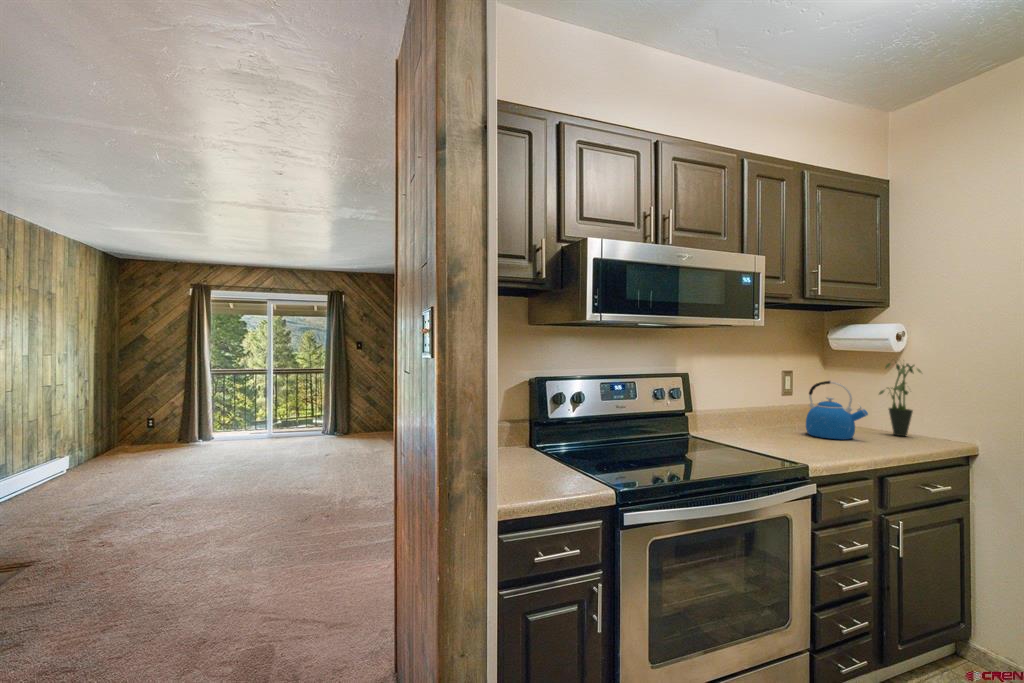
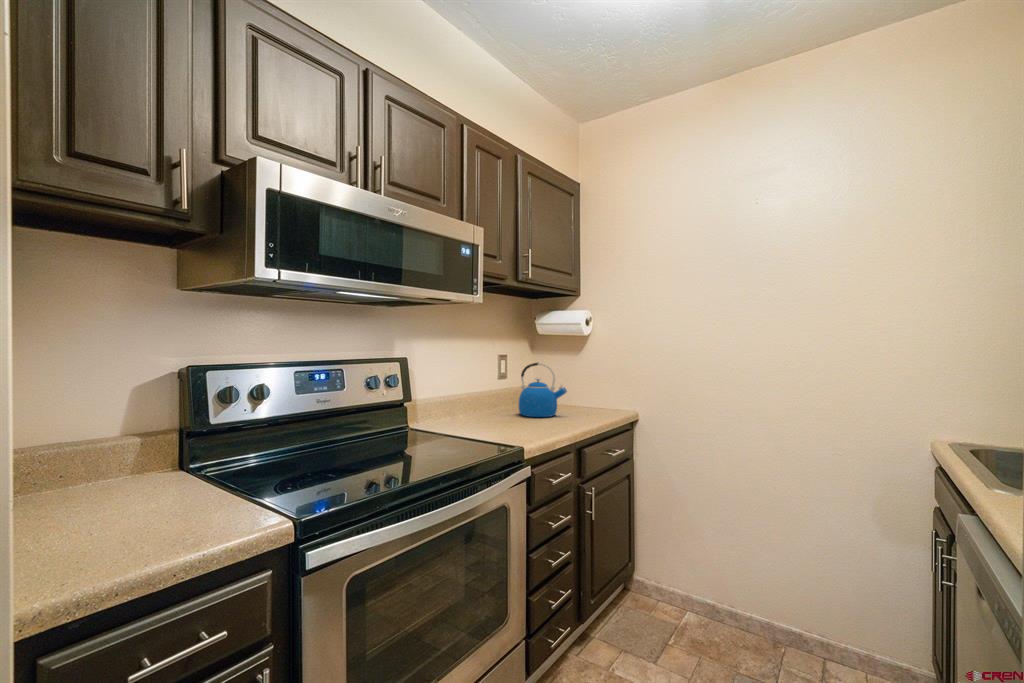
potted plant: present [879,362,921,436] -> none [573,342,603,409]

